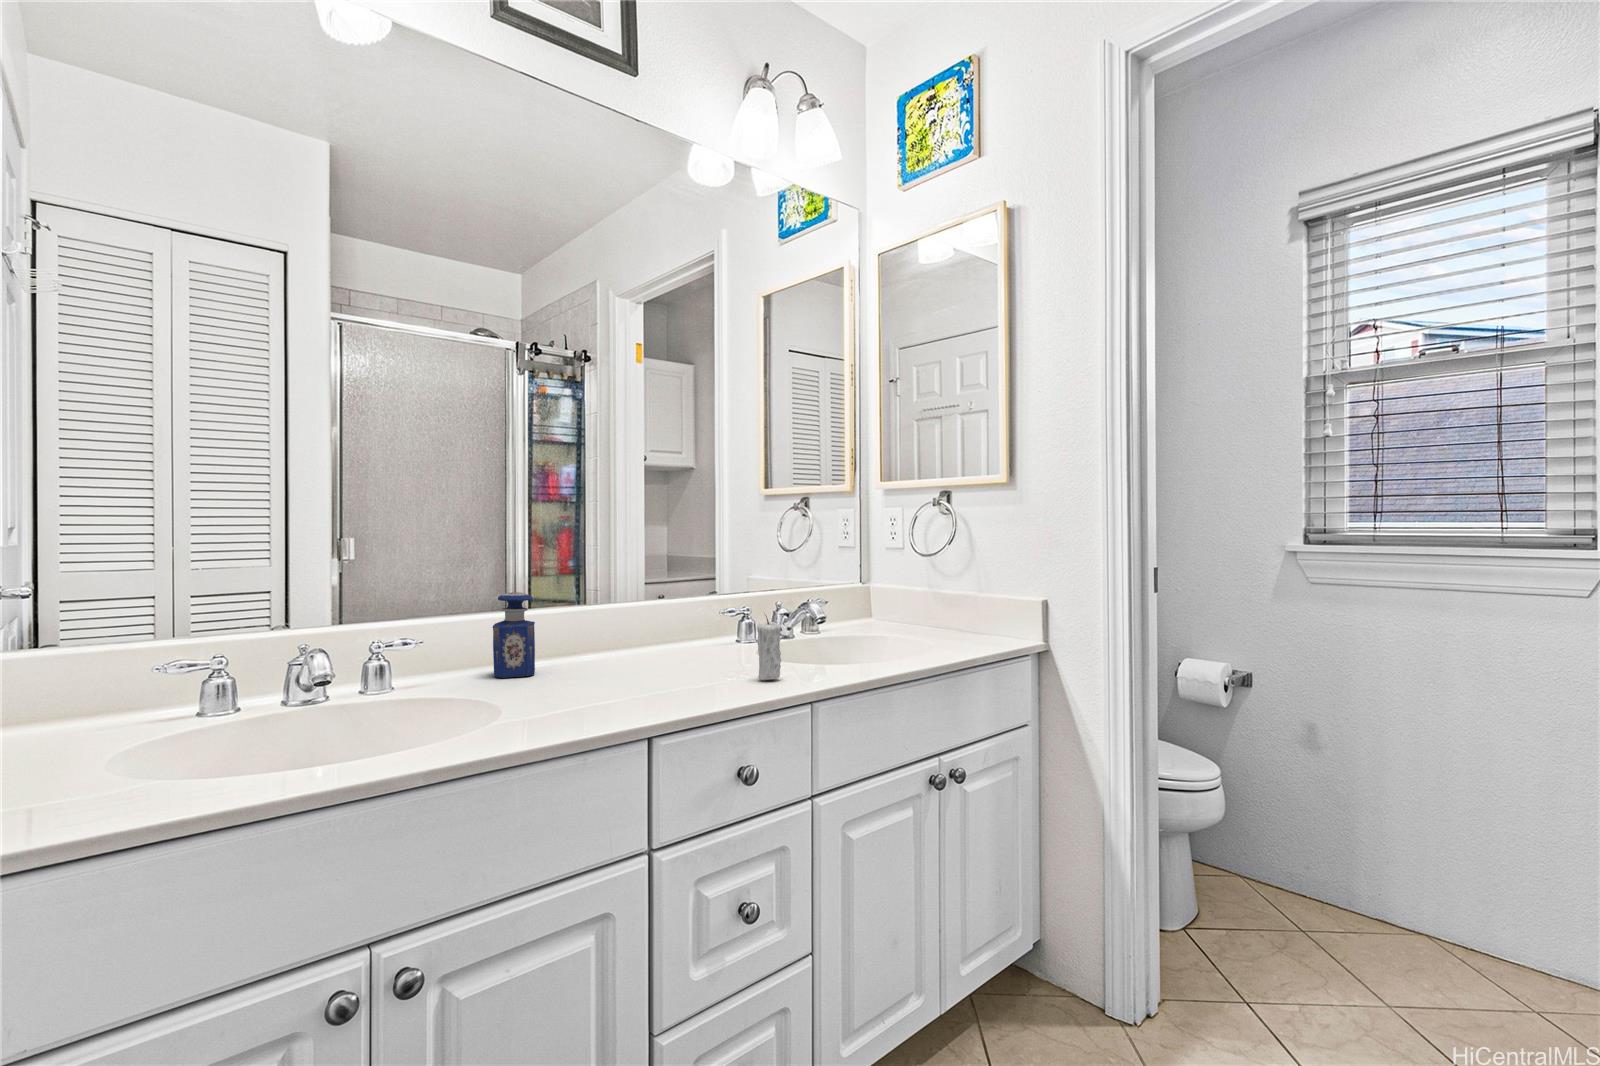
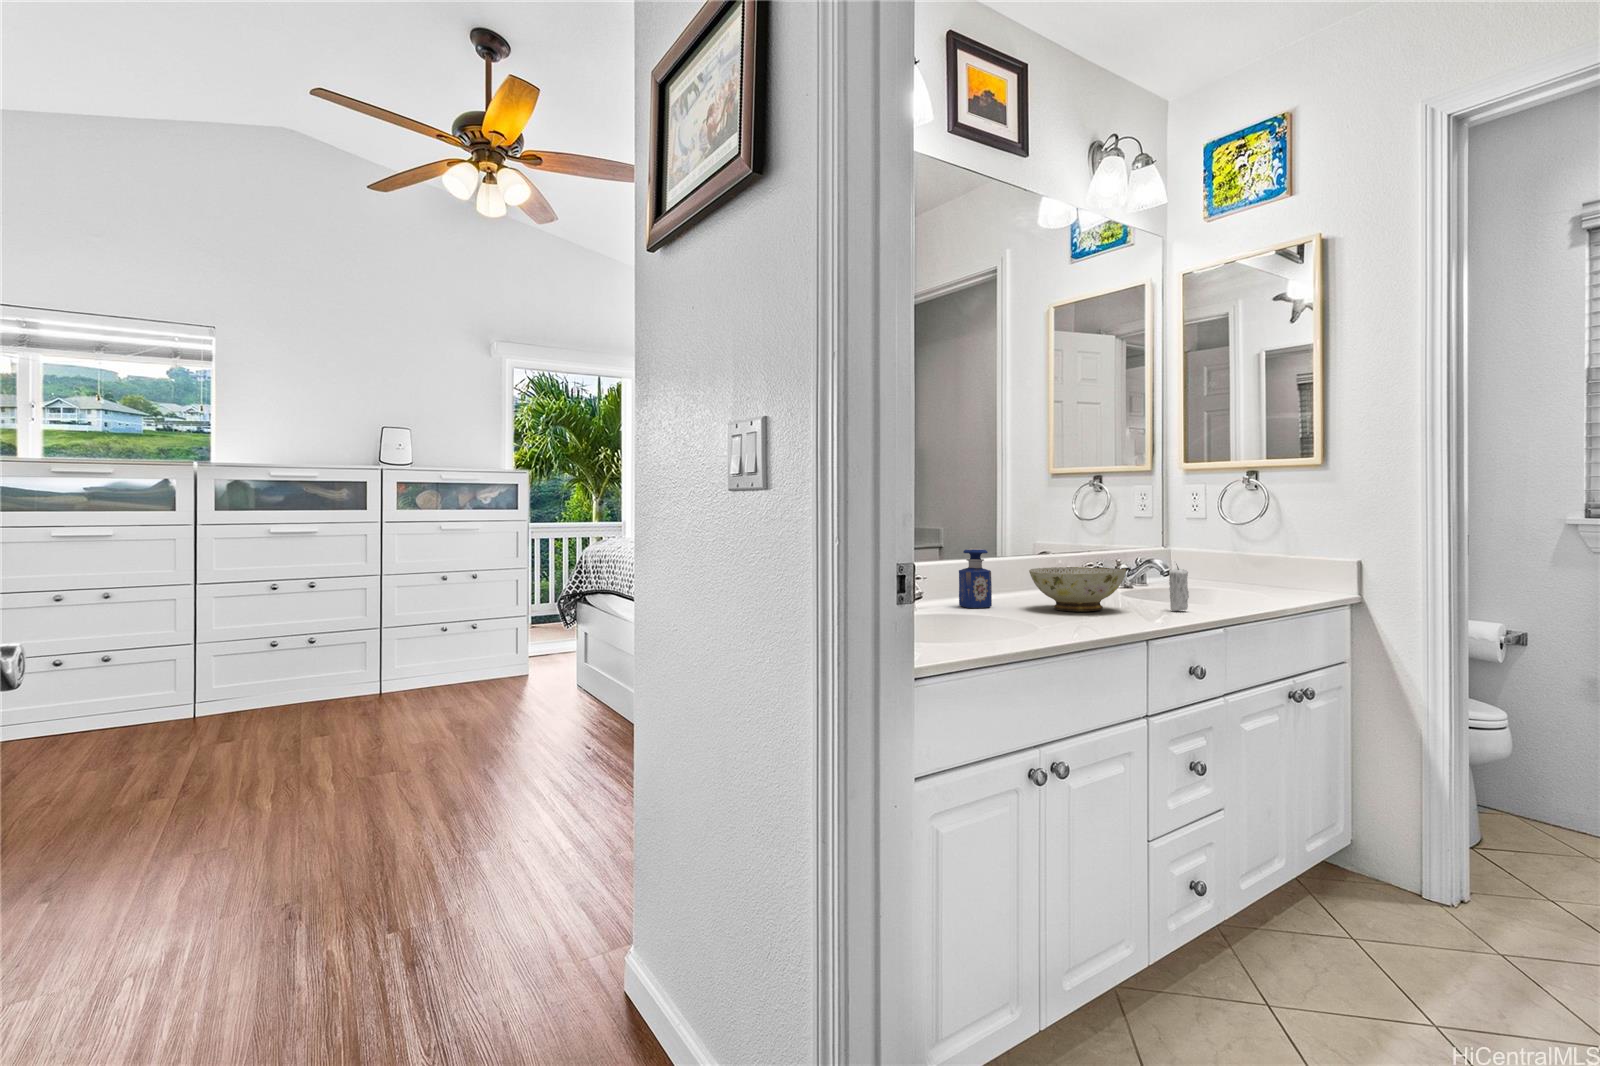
ceramic bowl: none [572,617,703,684] -> present [1029,567,1126,611]

